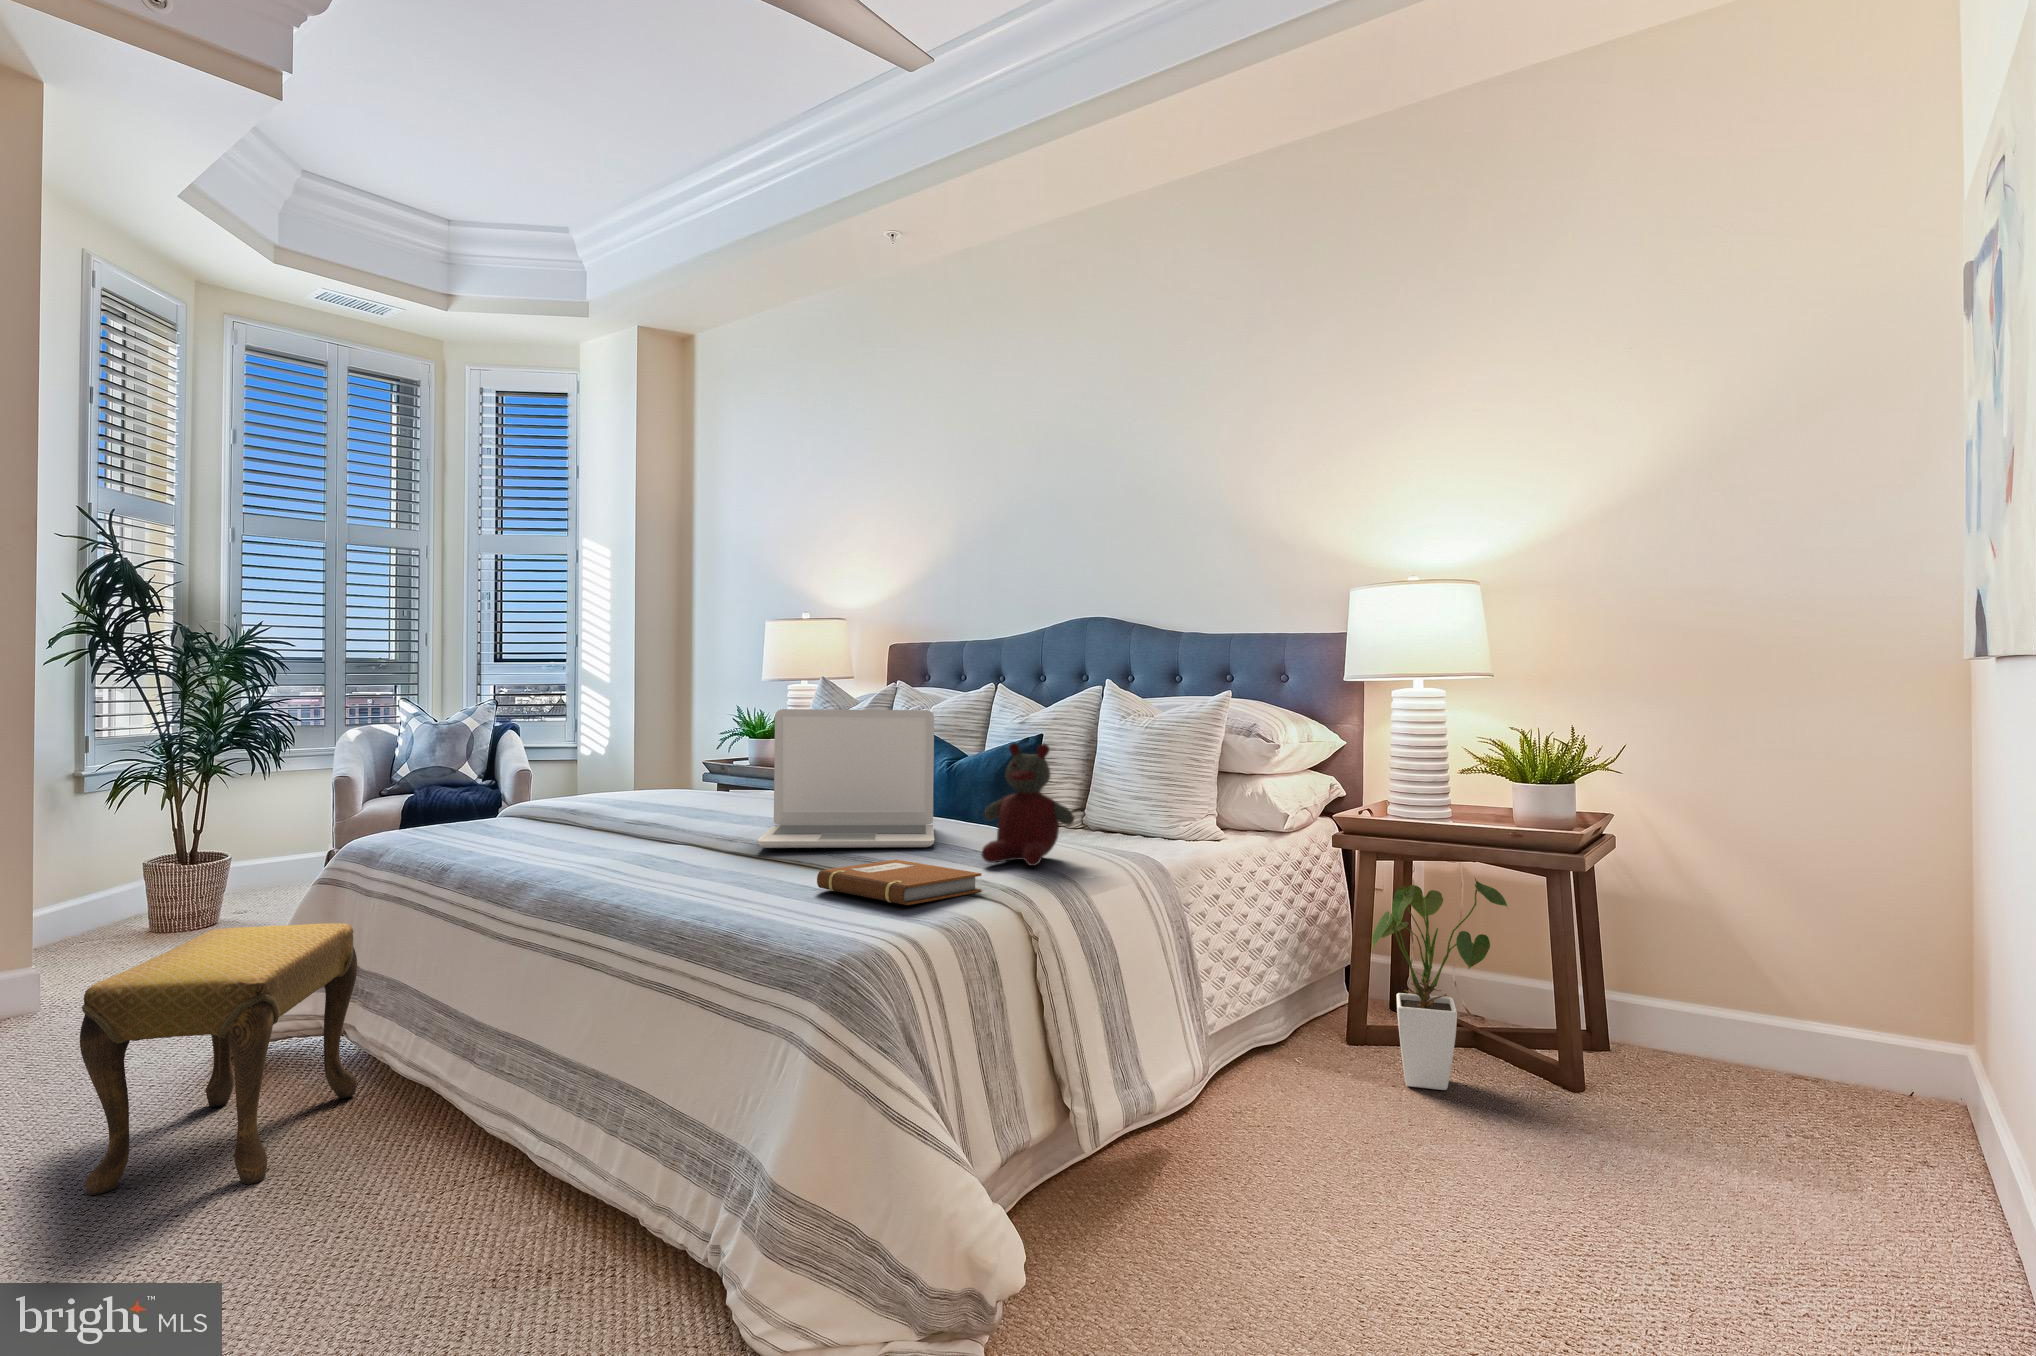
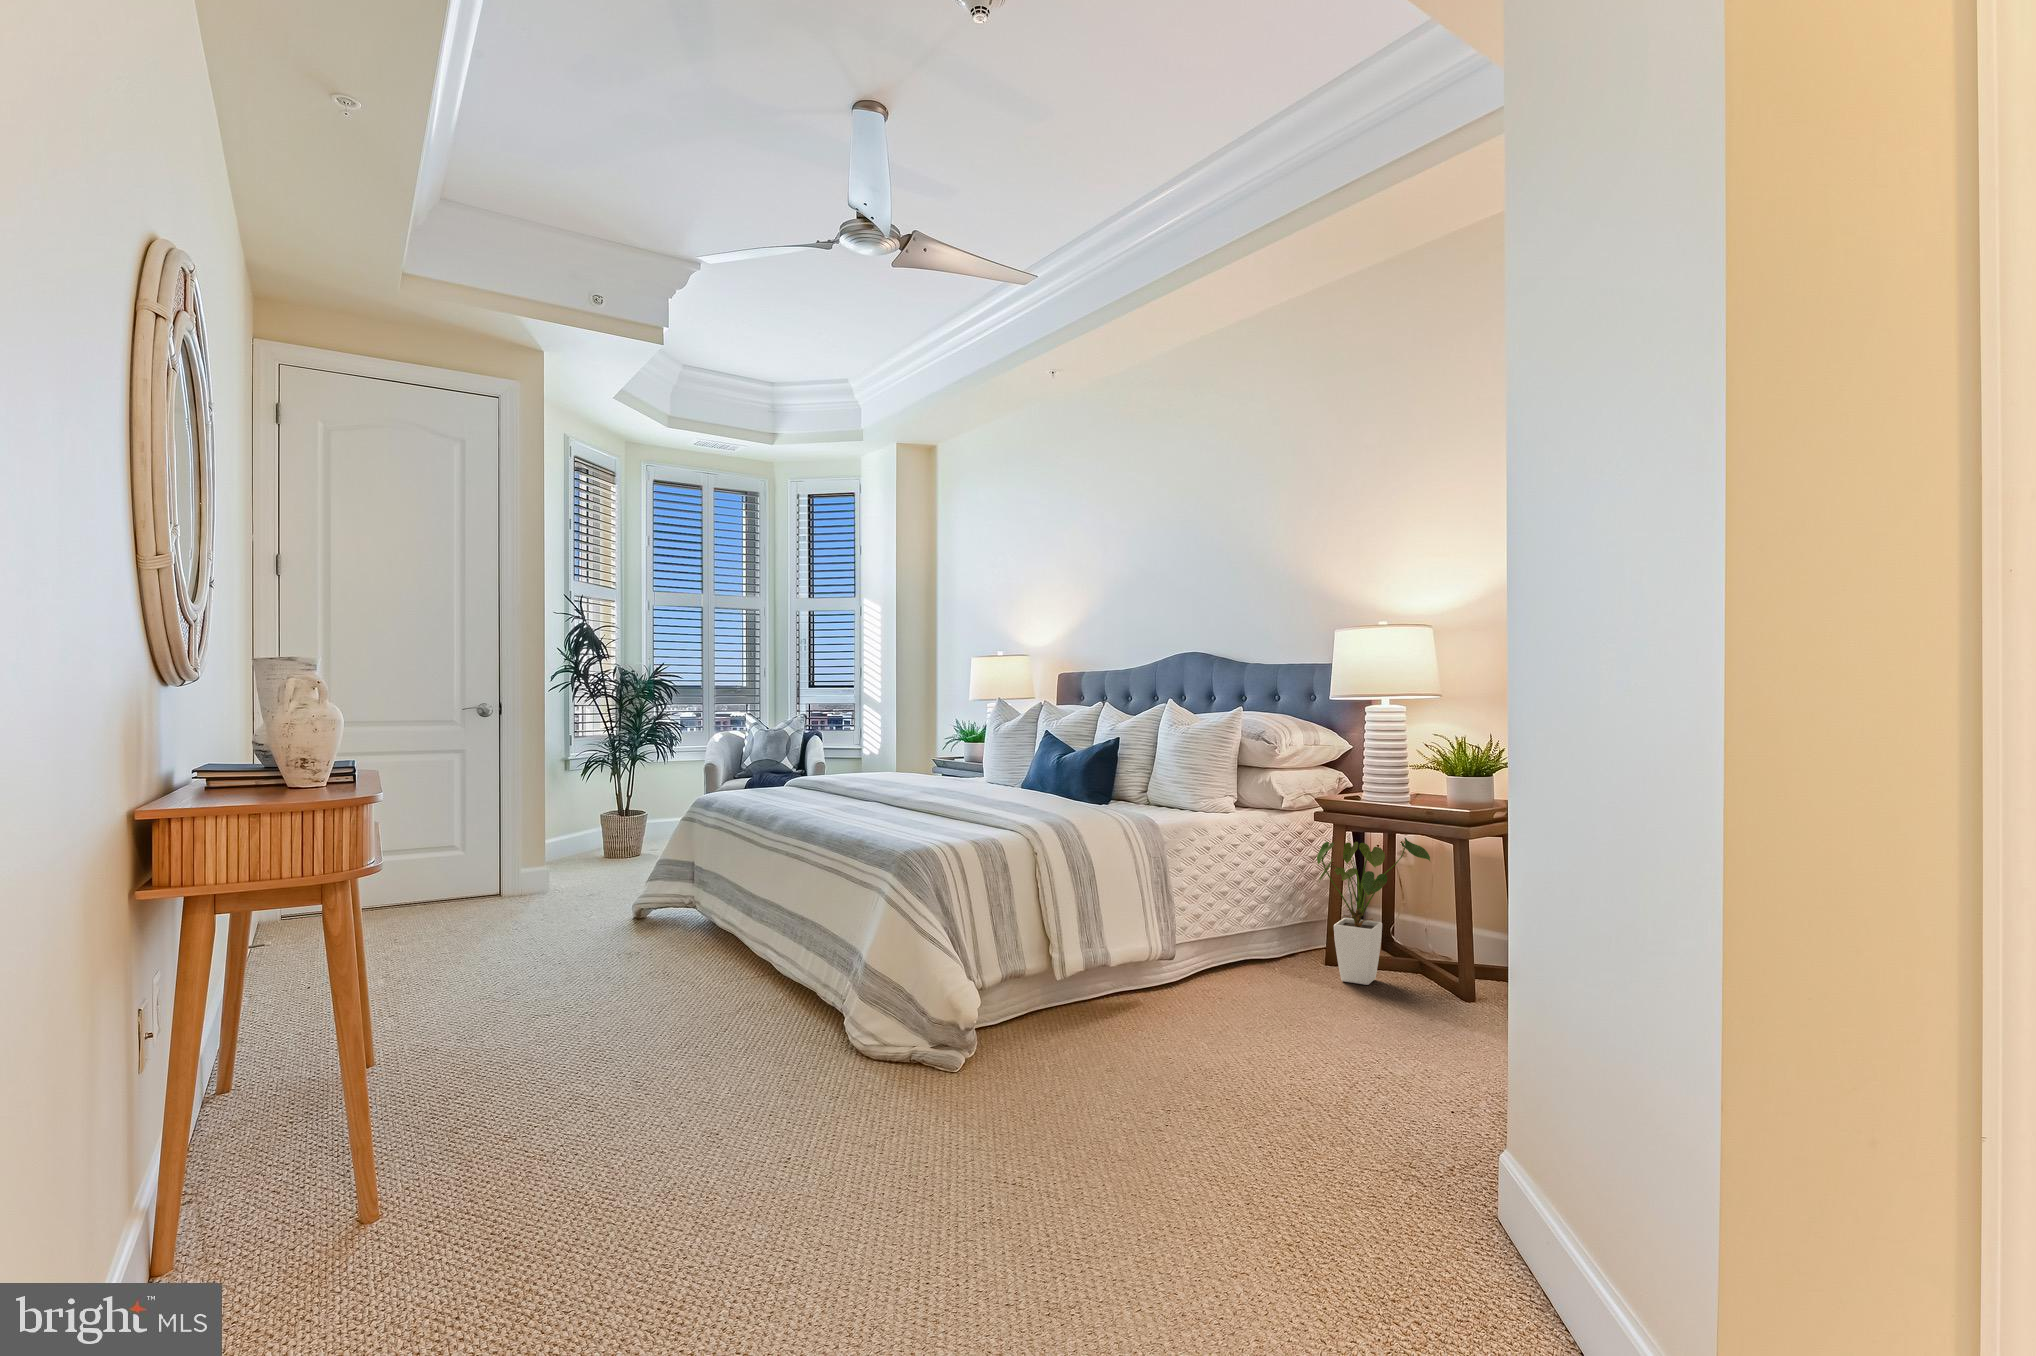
laptop: present [758,709,934,848] -> none [910,718,1029,805]
stuffed bear: present [982,743,1074,866] -> none [1029,738,1089,815]
notebook: present [817,860,981,905] -> none [921,808,1012,830]
footstool: present [80,923,357,1195] -> none [565,841,698,971]

